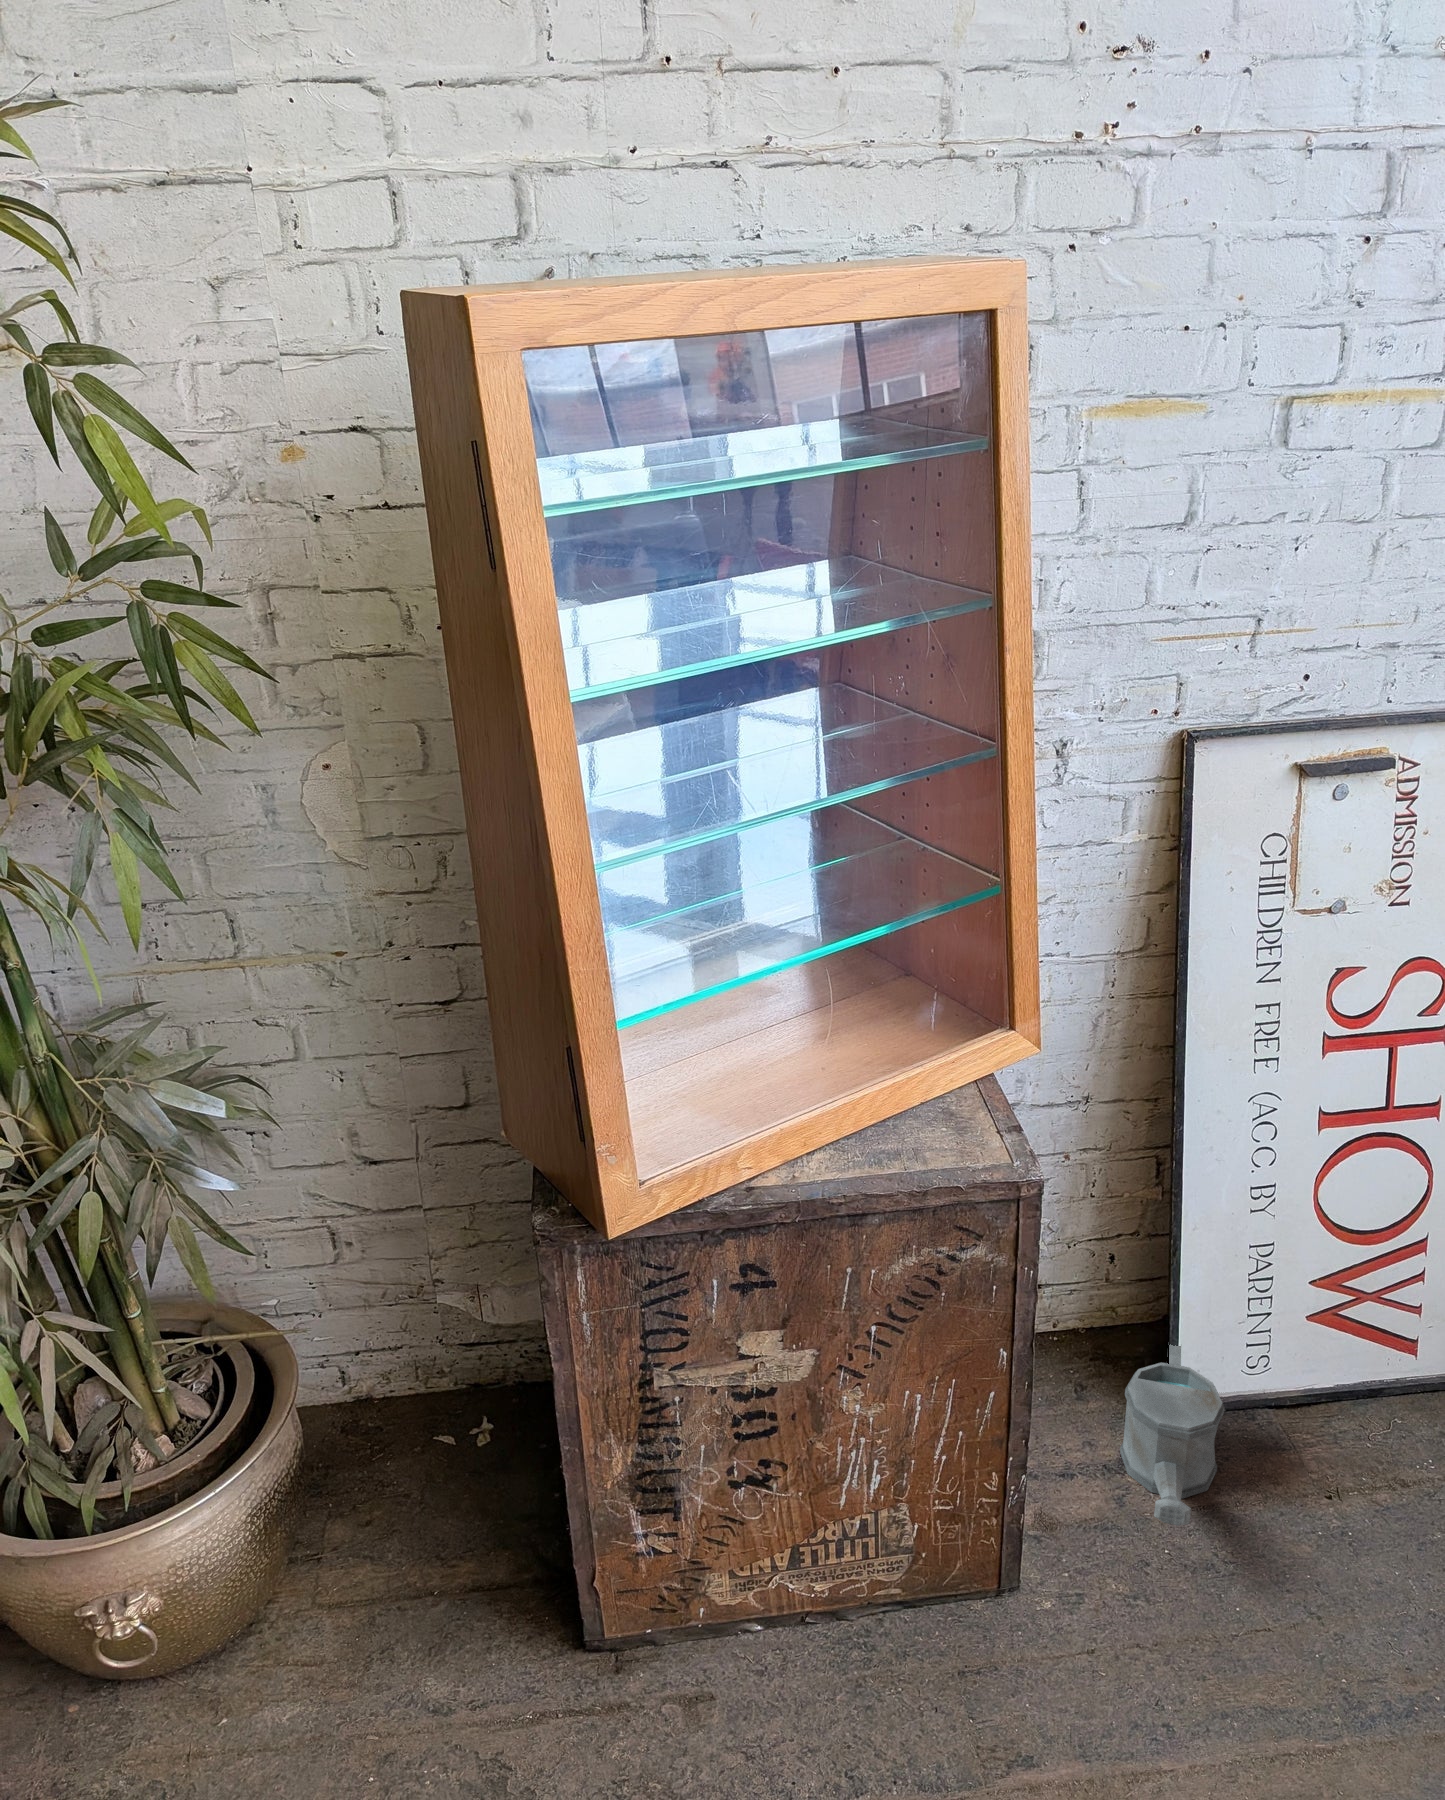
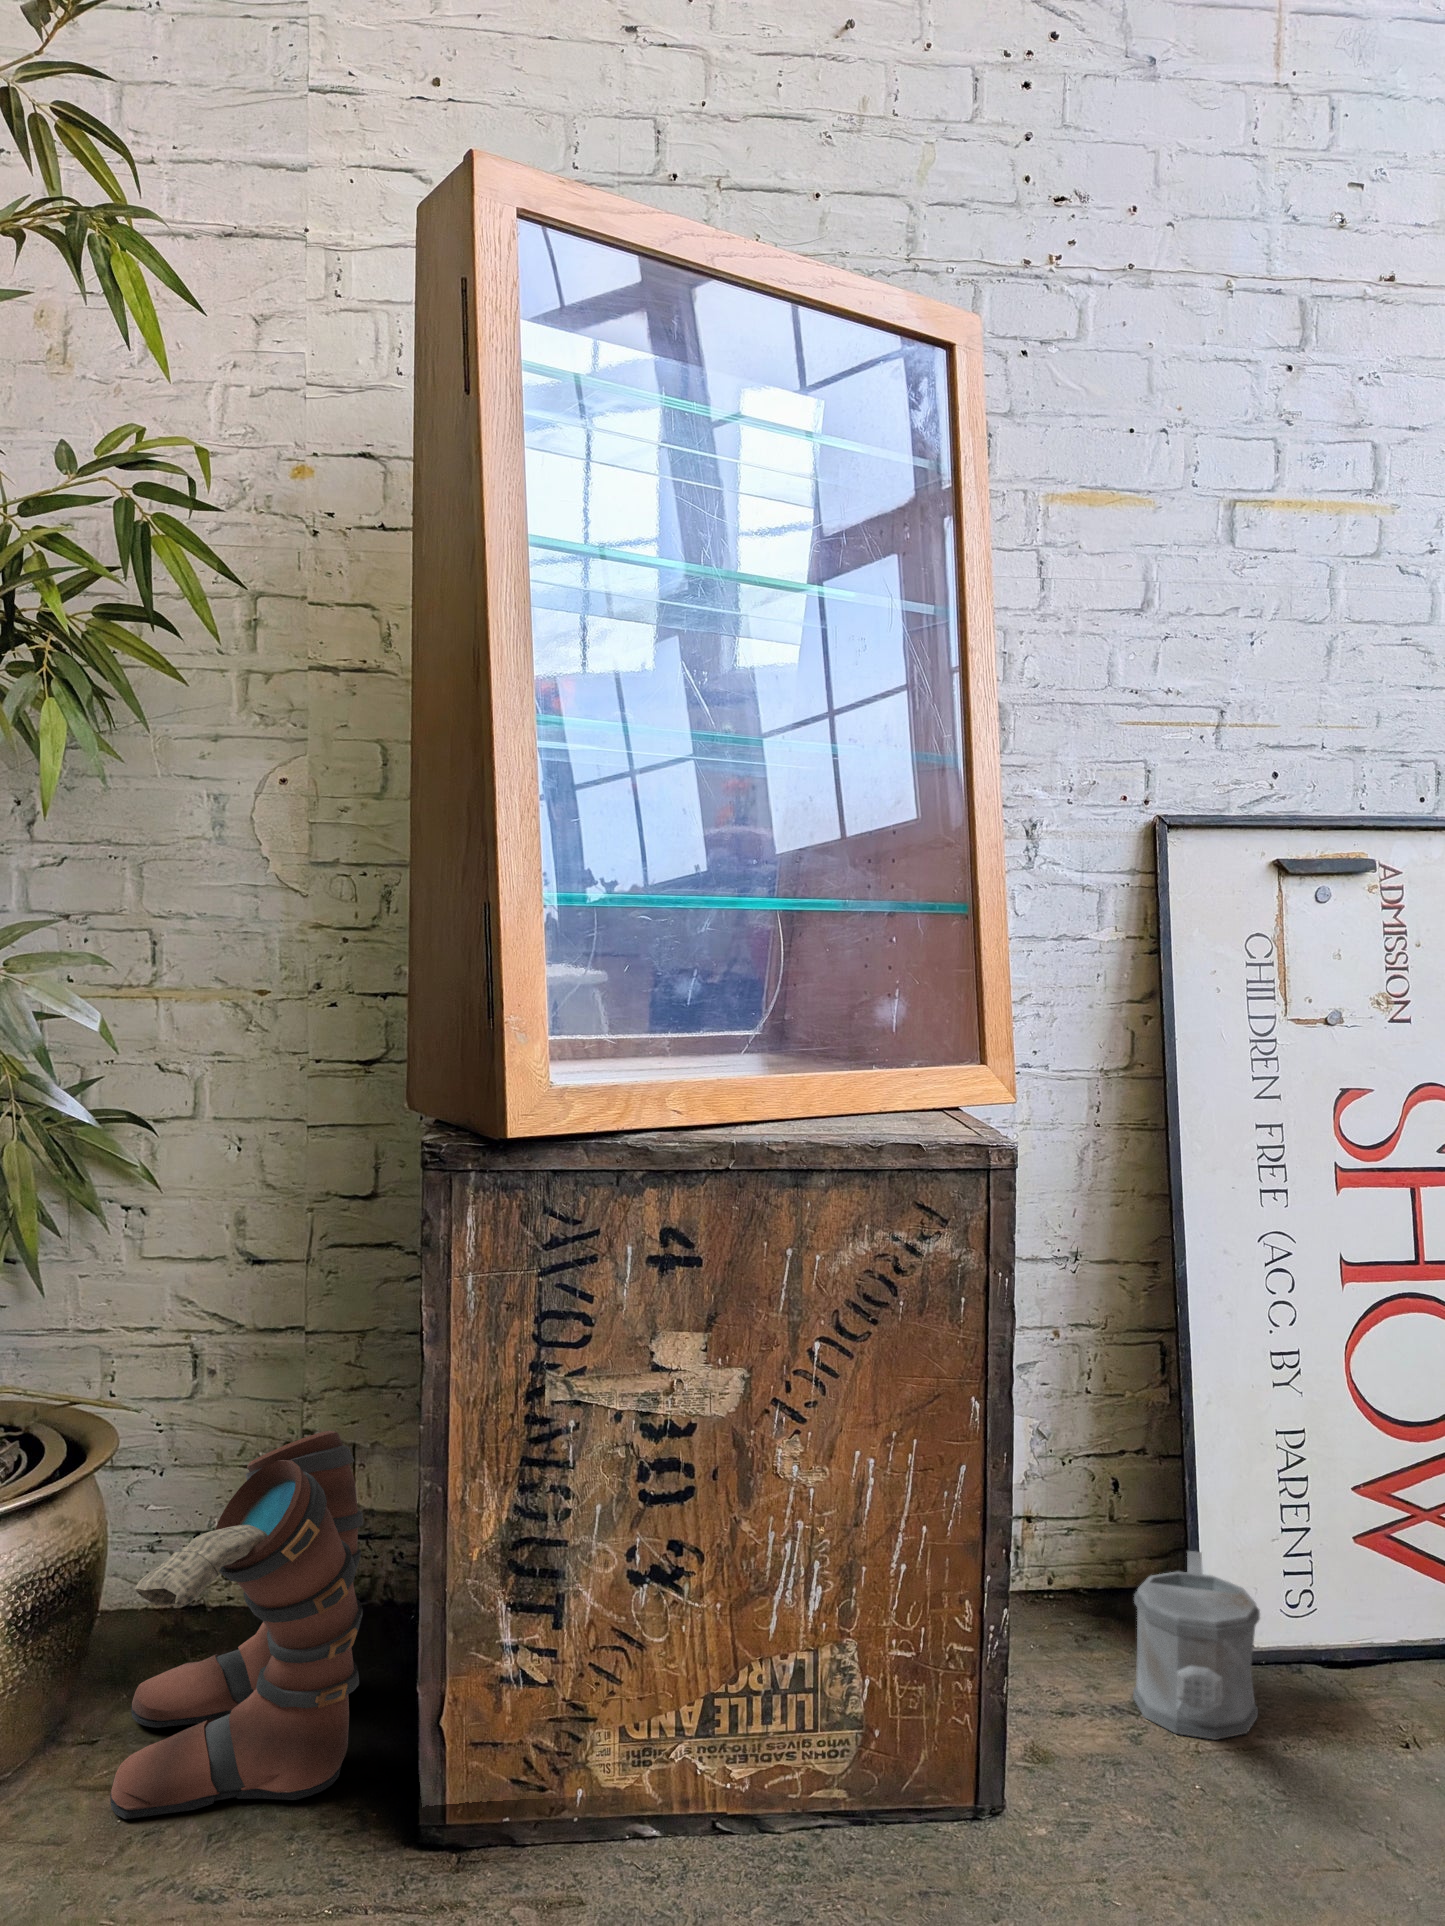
boots: none [356,1304,531,1616] -> present [110,1431,363,1819]

